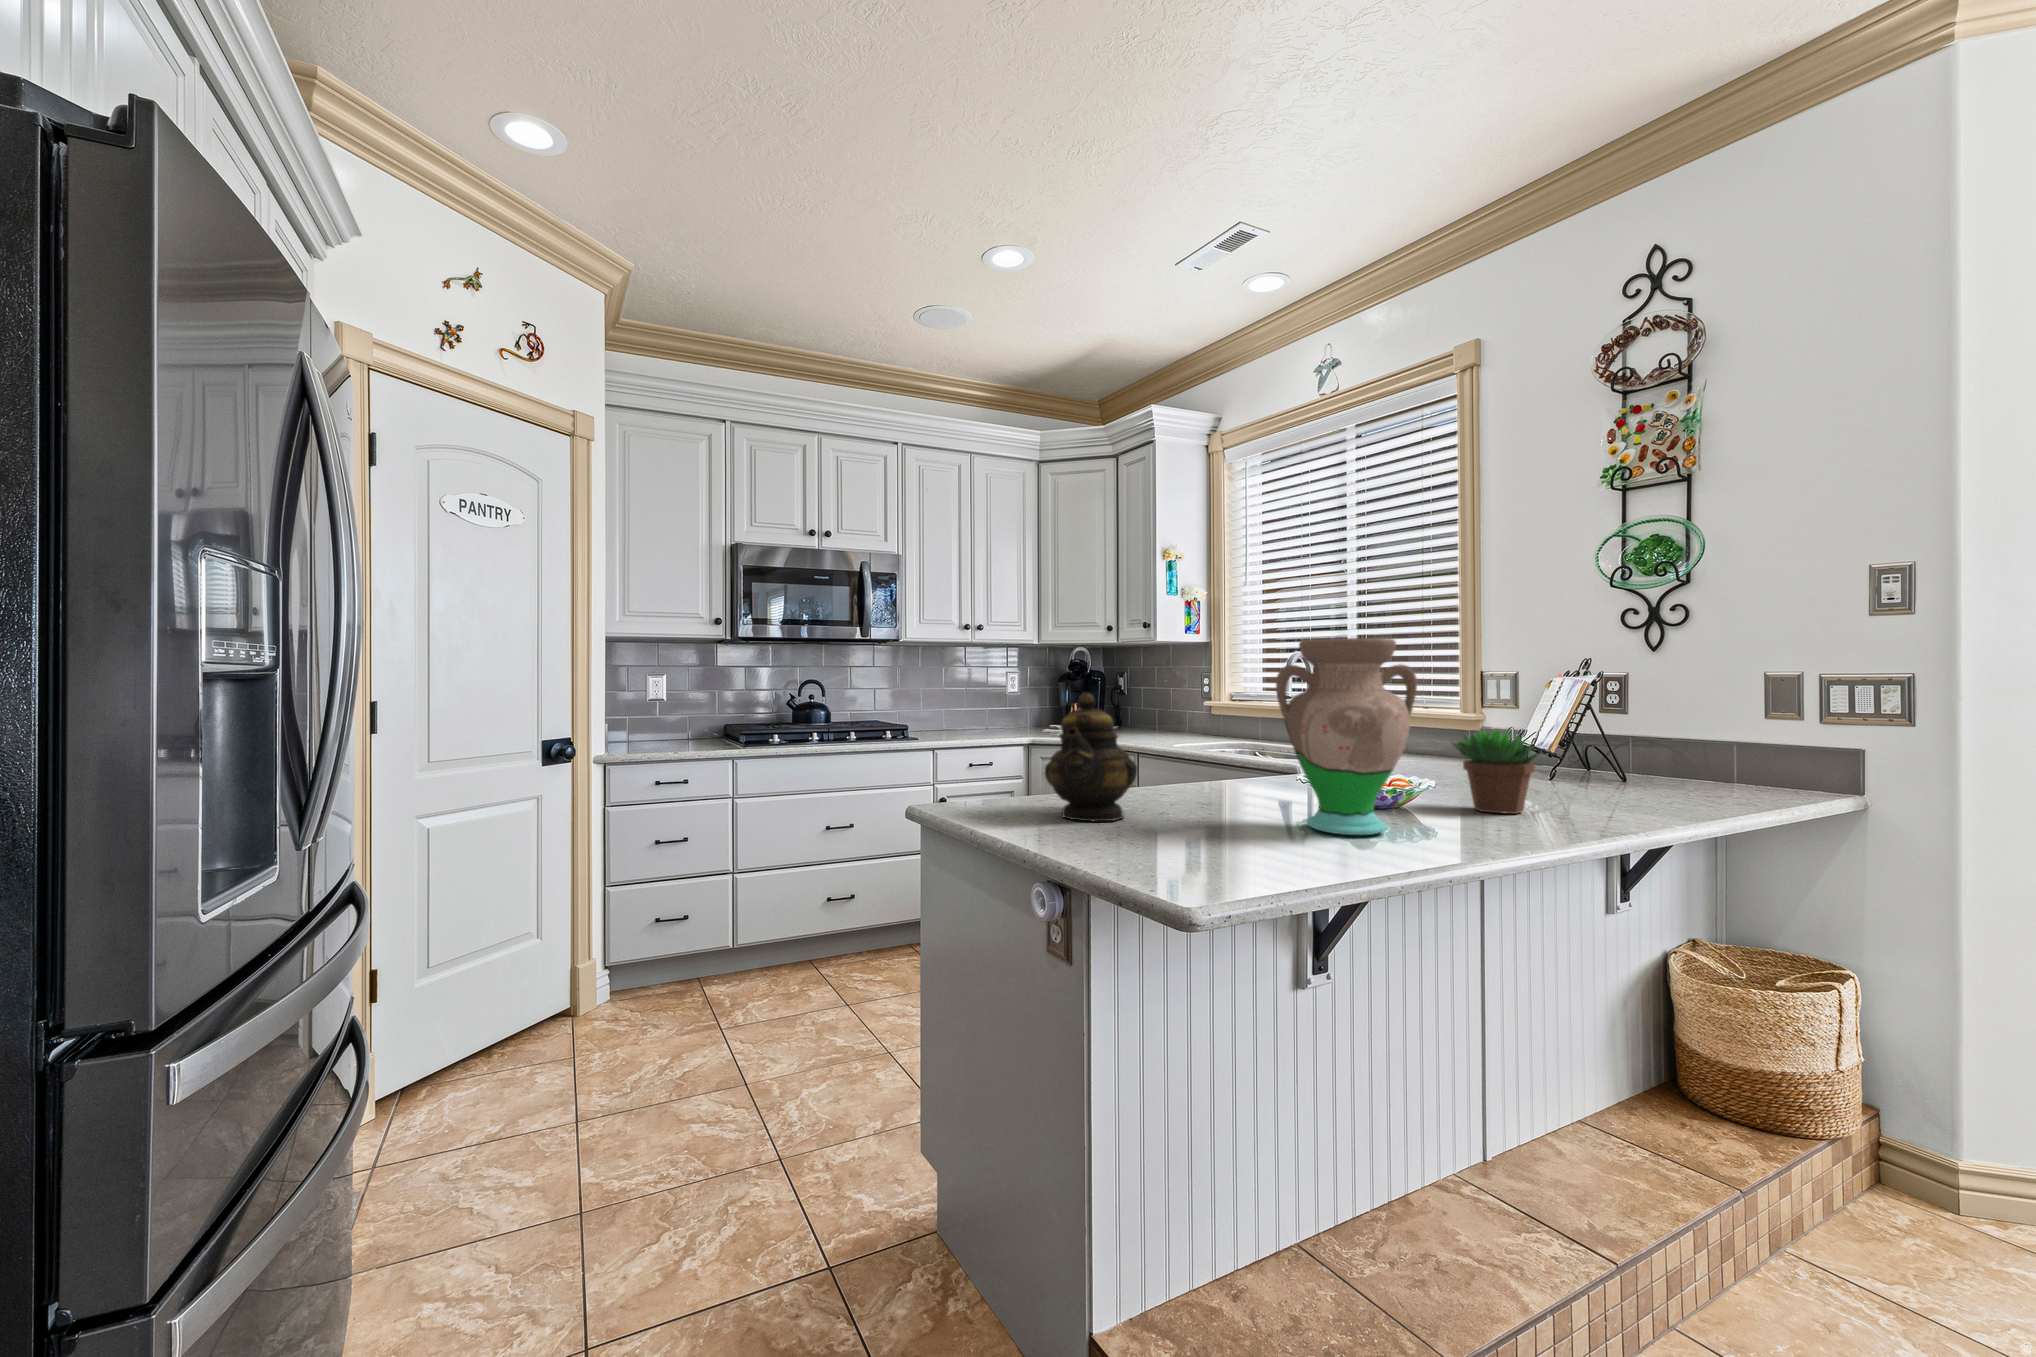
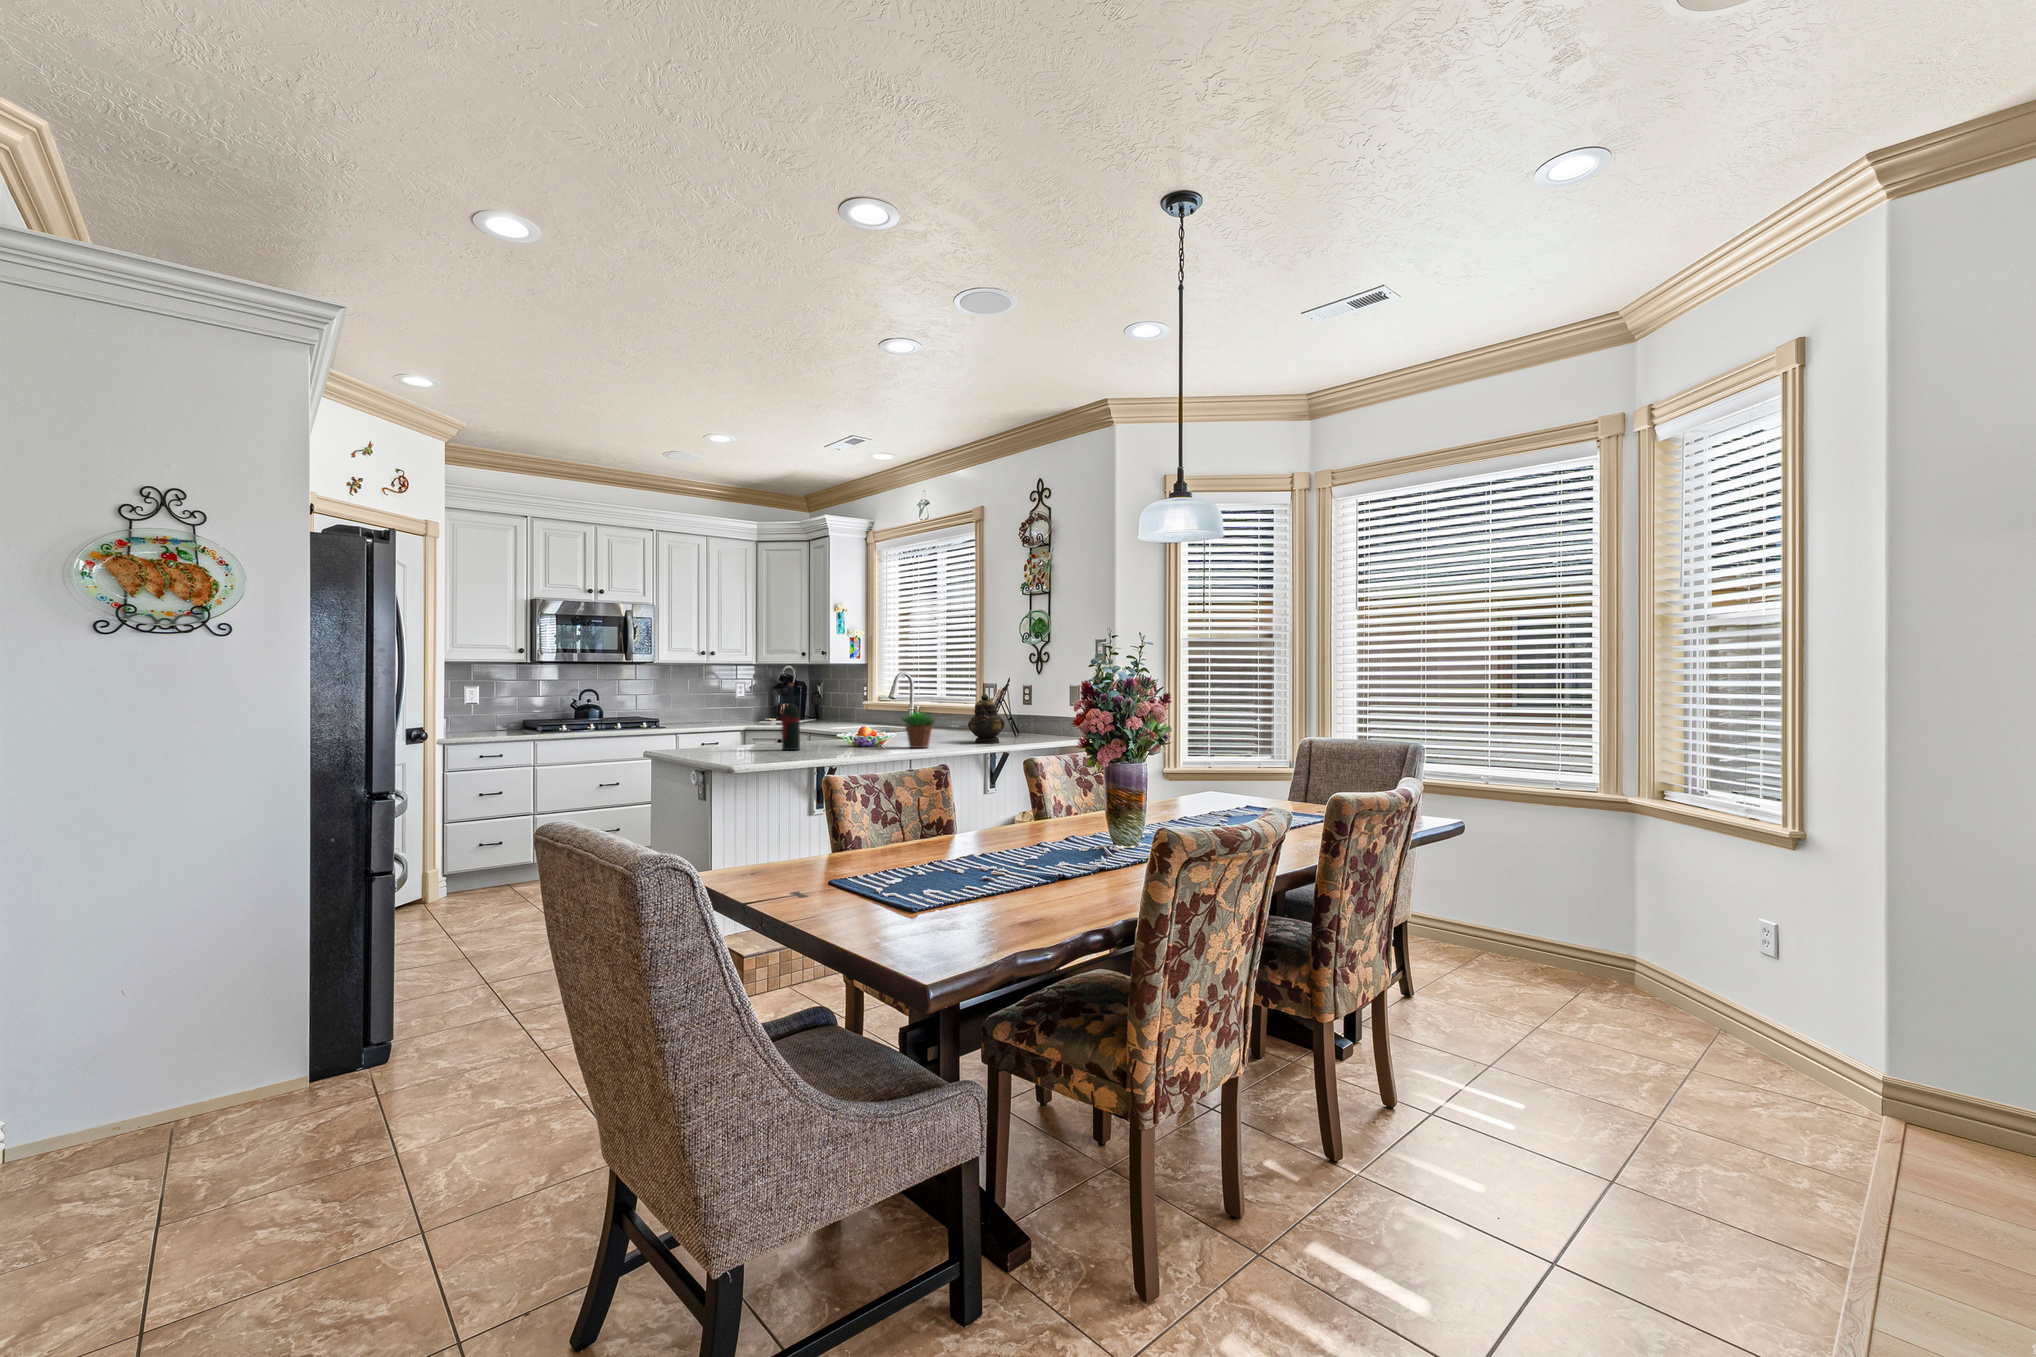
vase: present [1276,638,1417,835] -> none [802,673,863,754]
wine bottle: none [1204,666,1242,815] -> present [781,683,800,750]
teapot: present [1045,693,1137,821] -> present [968,694,1005,743]

